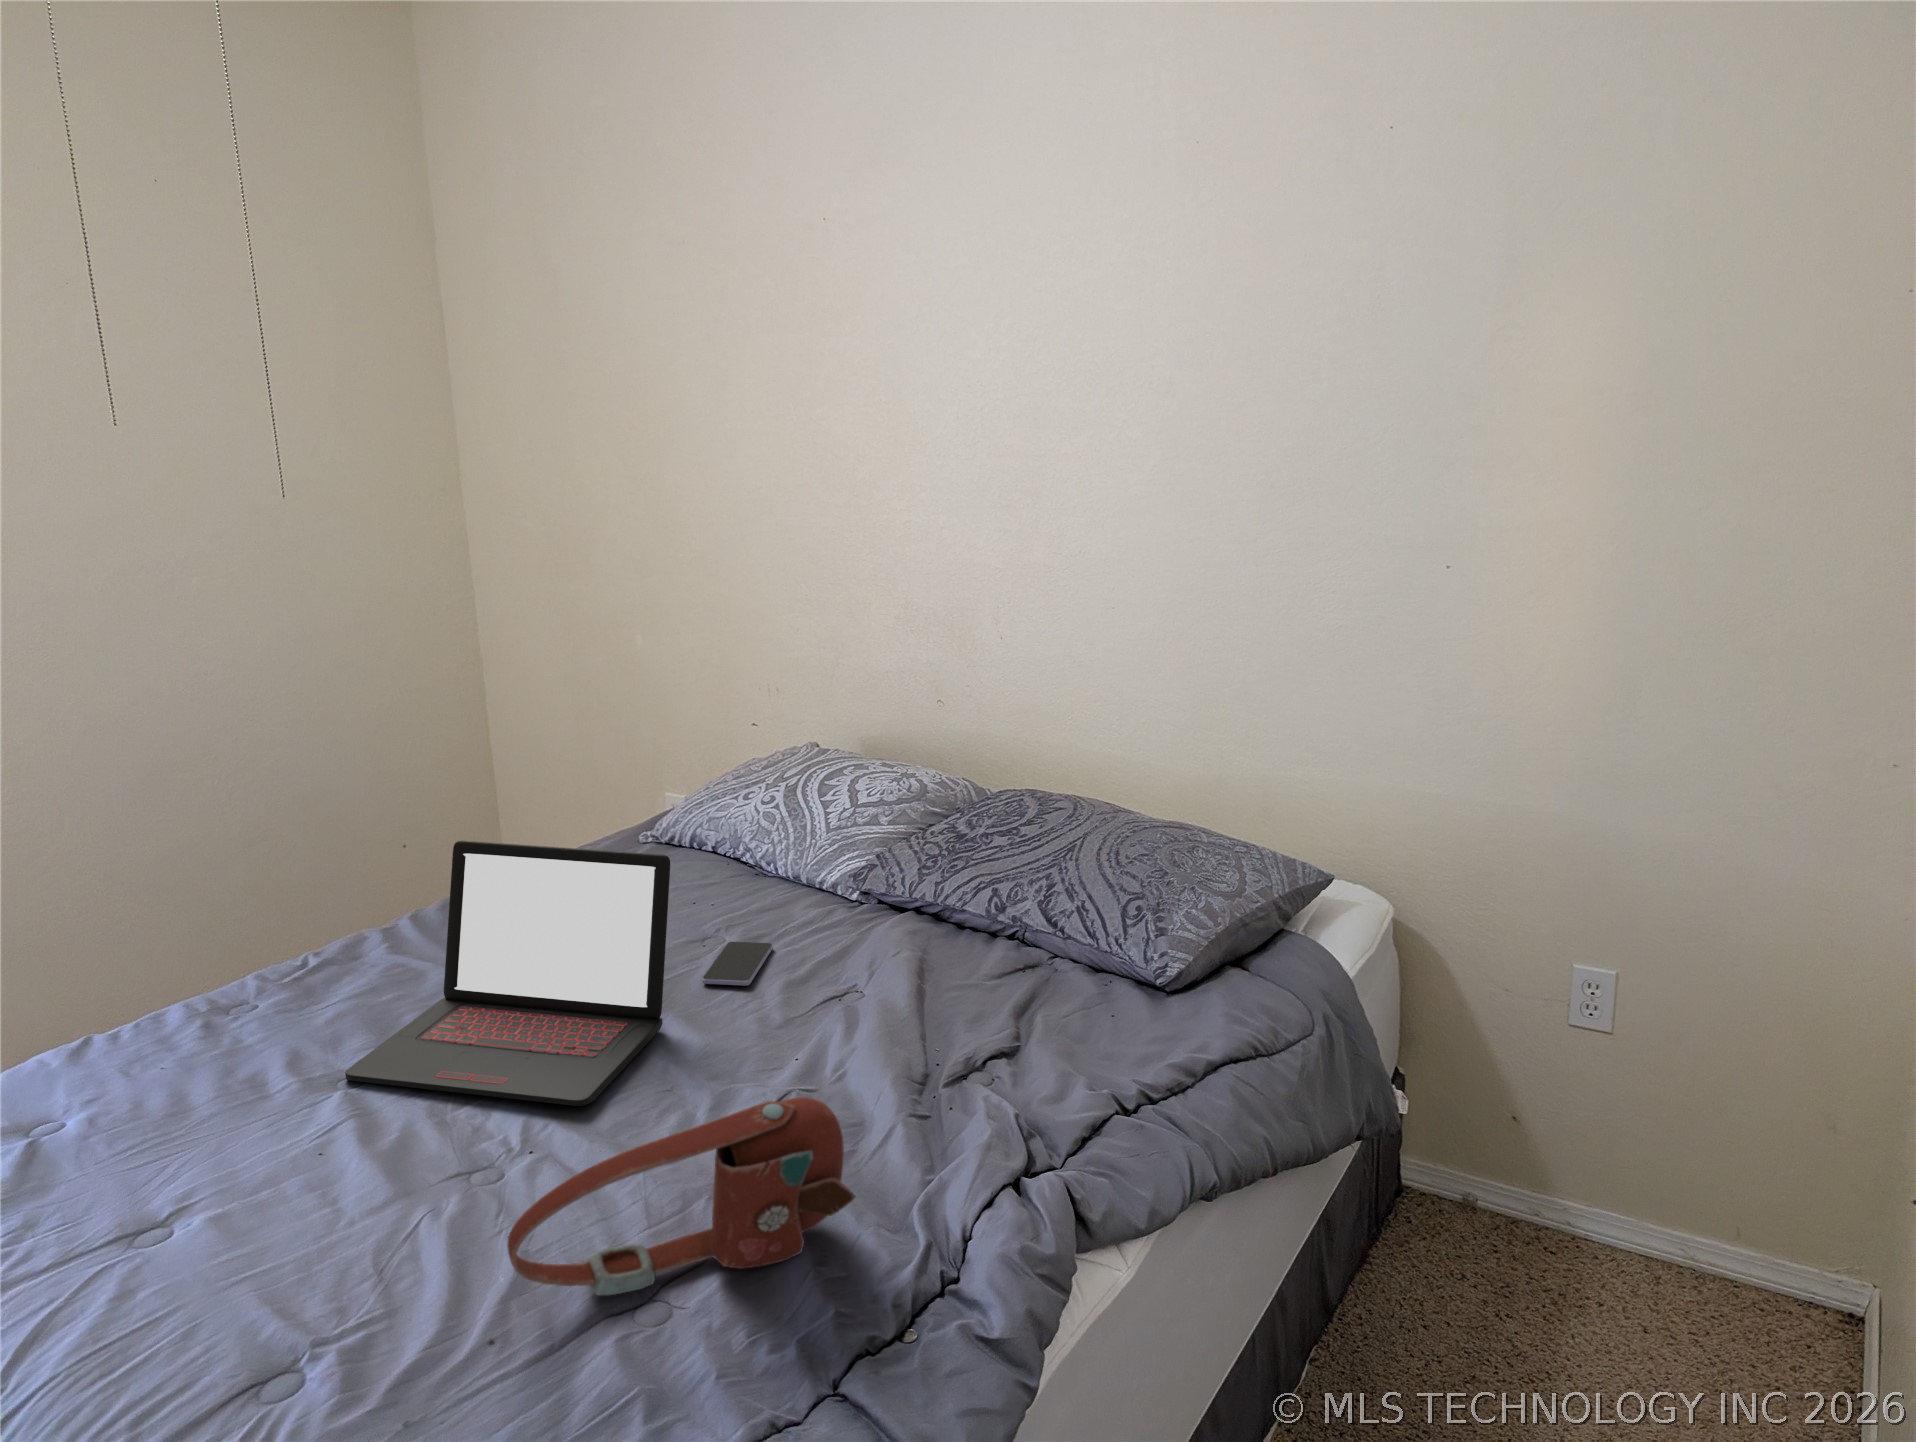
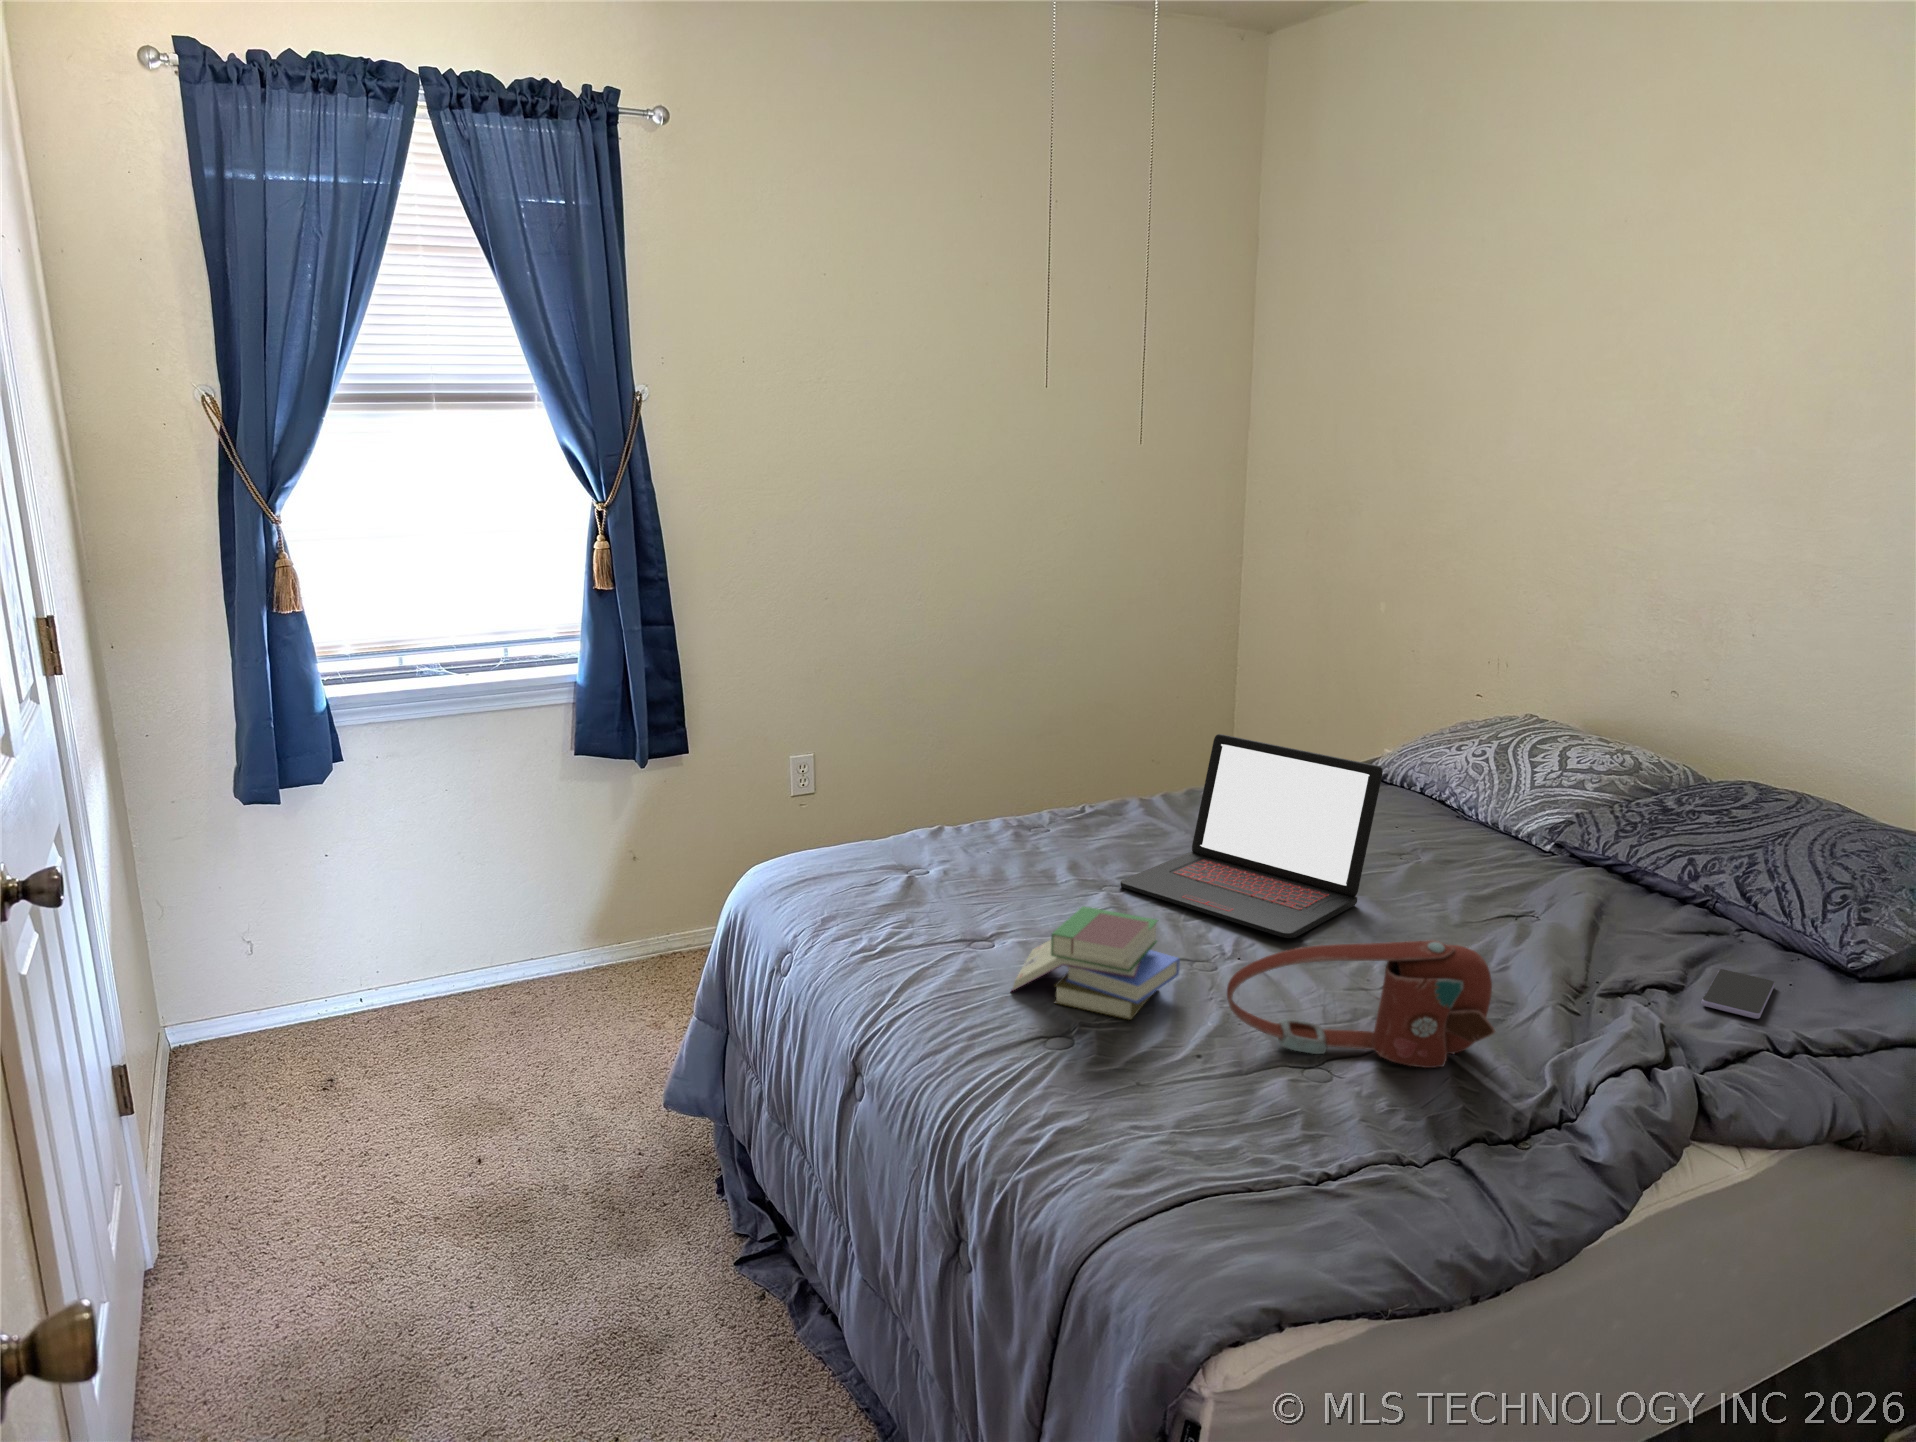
smartphone: present [702,942,773,986] -> present [1701,969,1775,1019]
book: none [168,1154,439,1332] -> present [1011,906,1180,1020]

